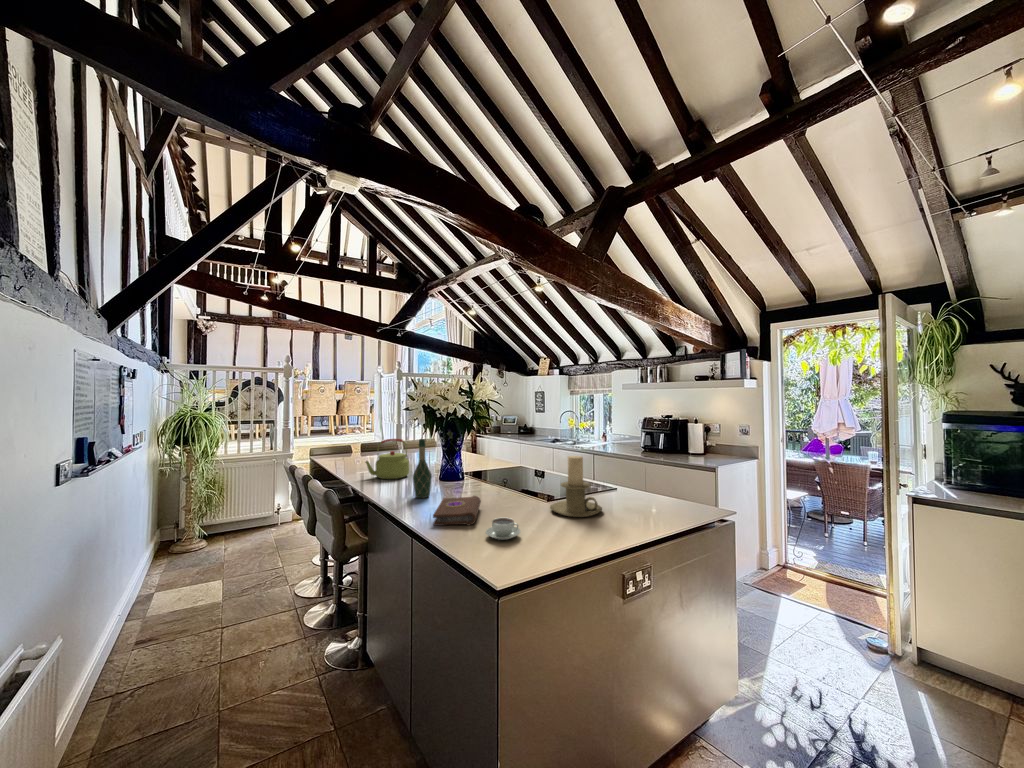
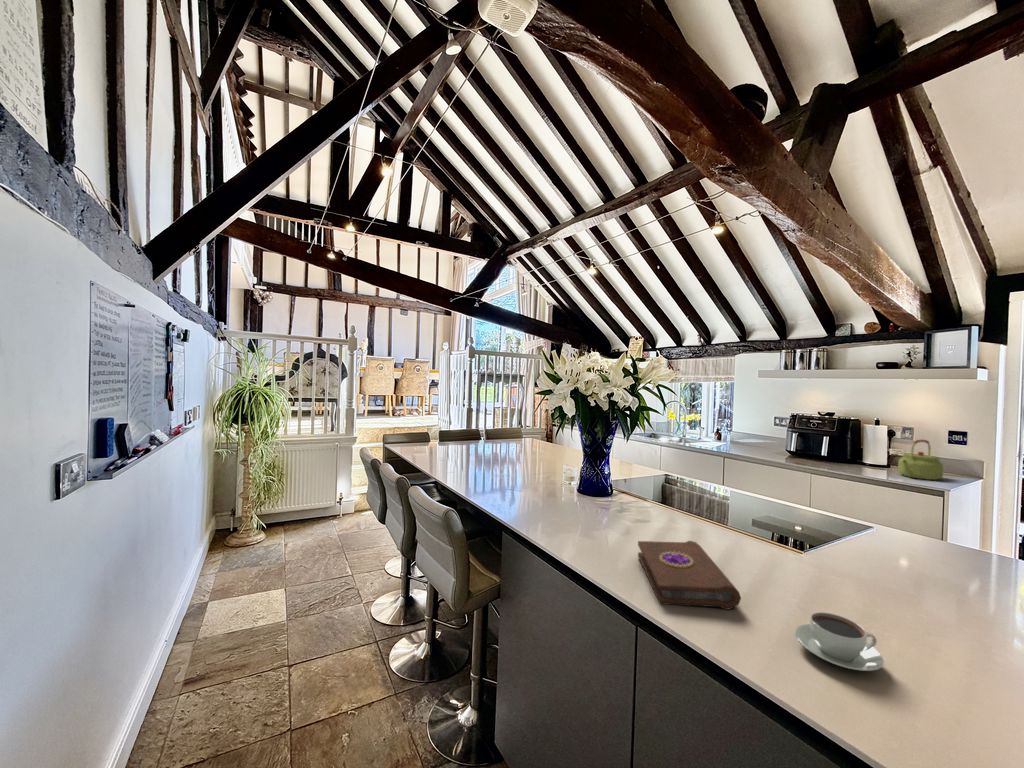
kettle: present [365,439,409,479] -> present [898,440,943,480]
wine bottle: present [413,439,432,498] -> none [567,440,596,531]
candle holder: present [550,456,602,517] -> none [826,486,949,603]

